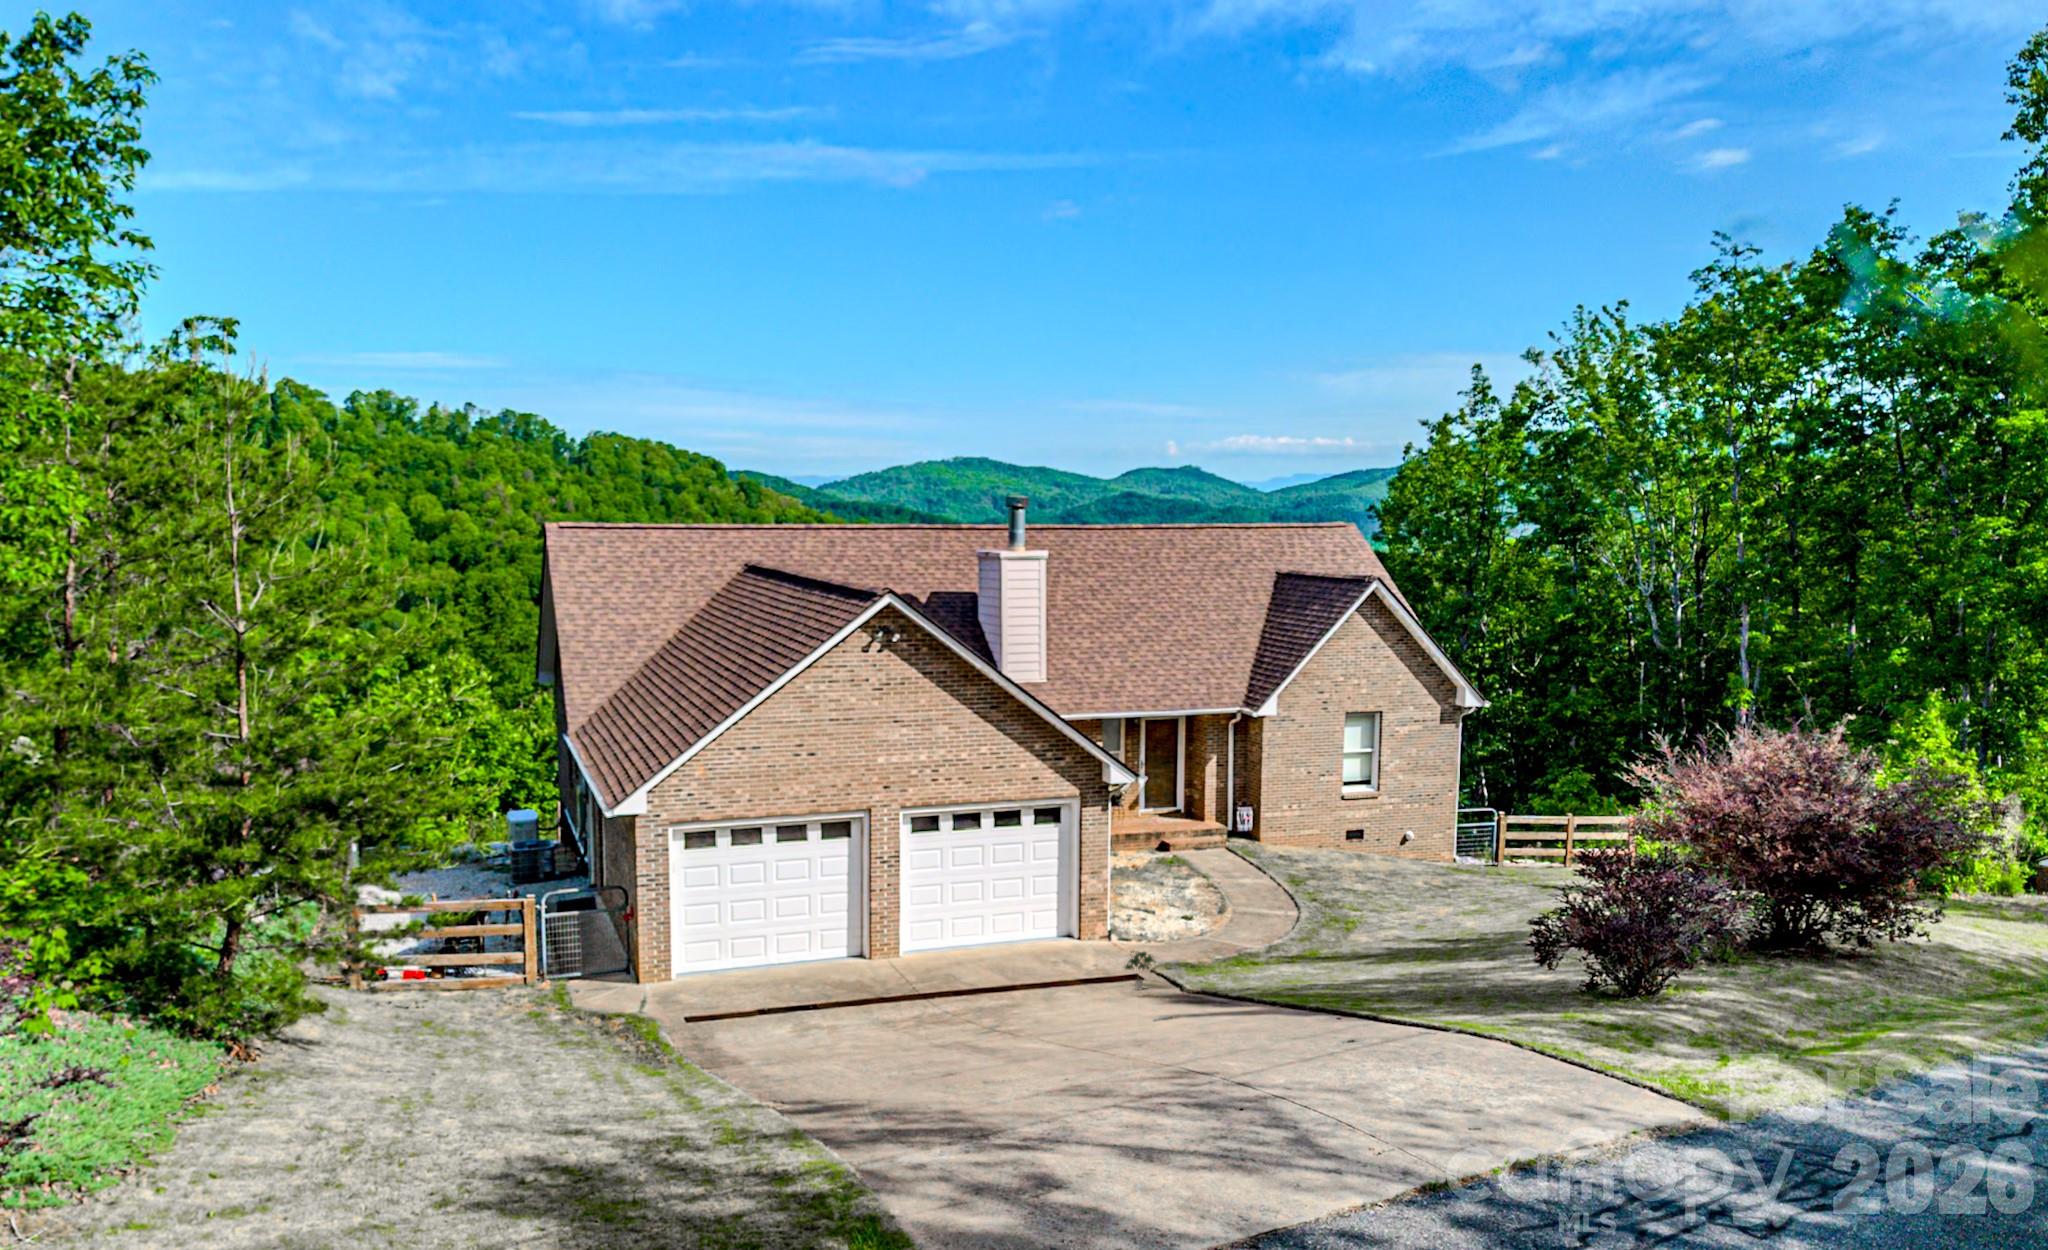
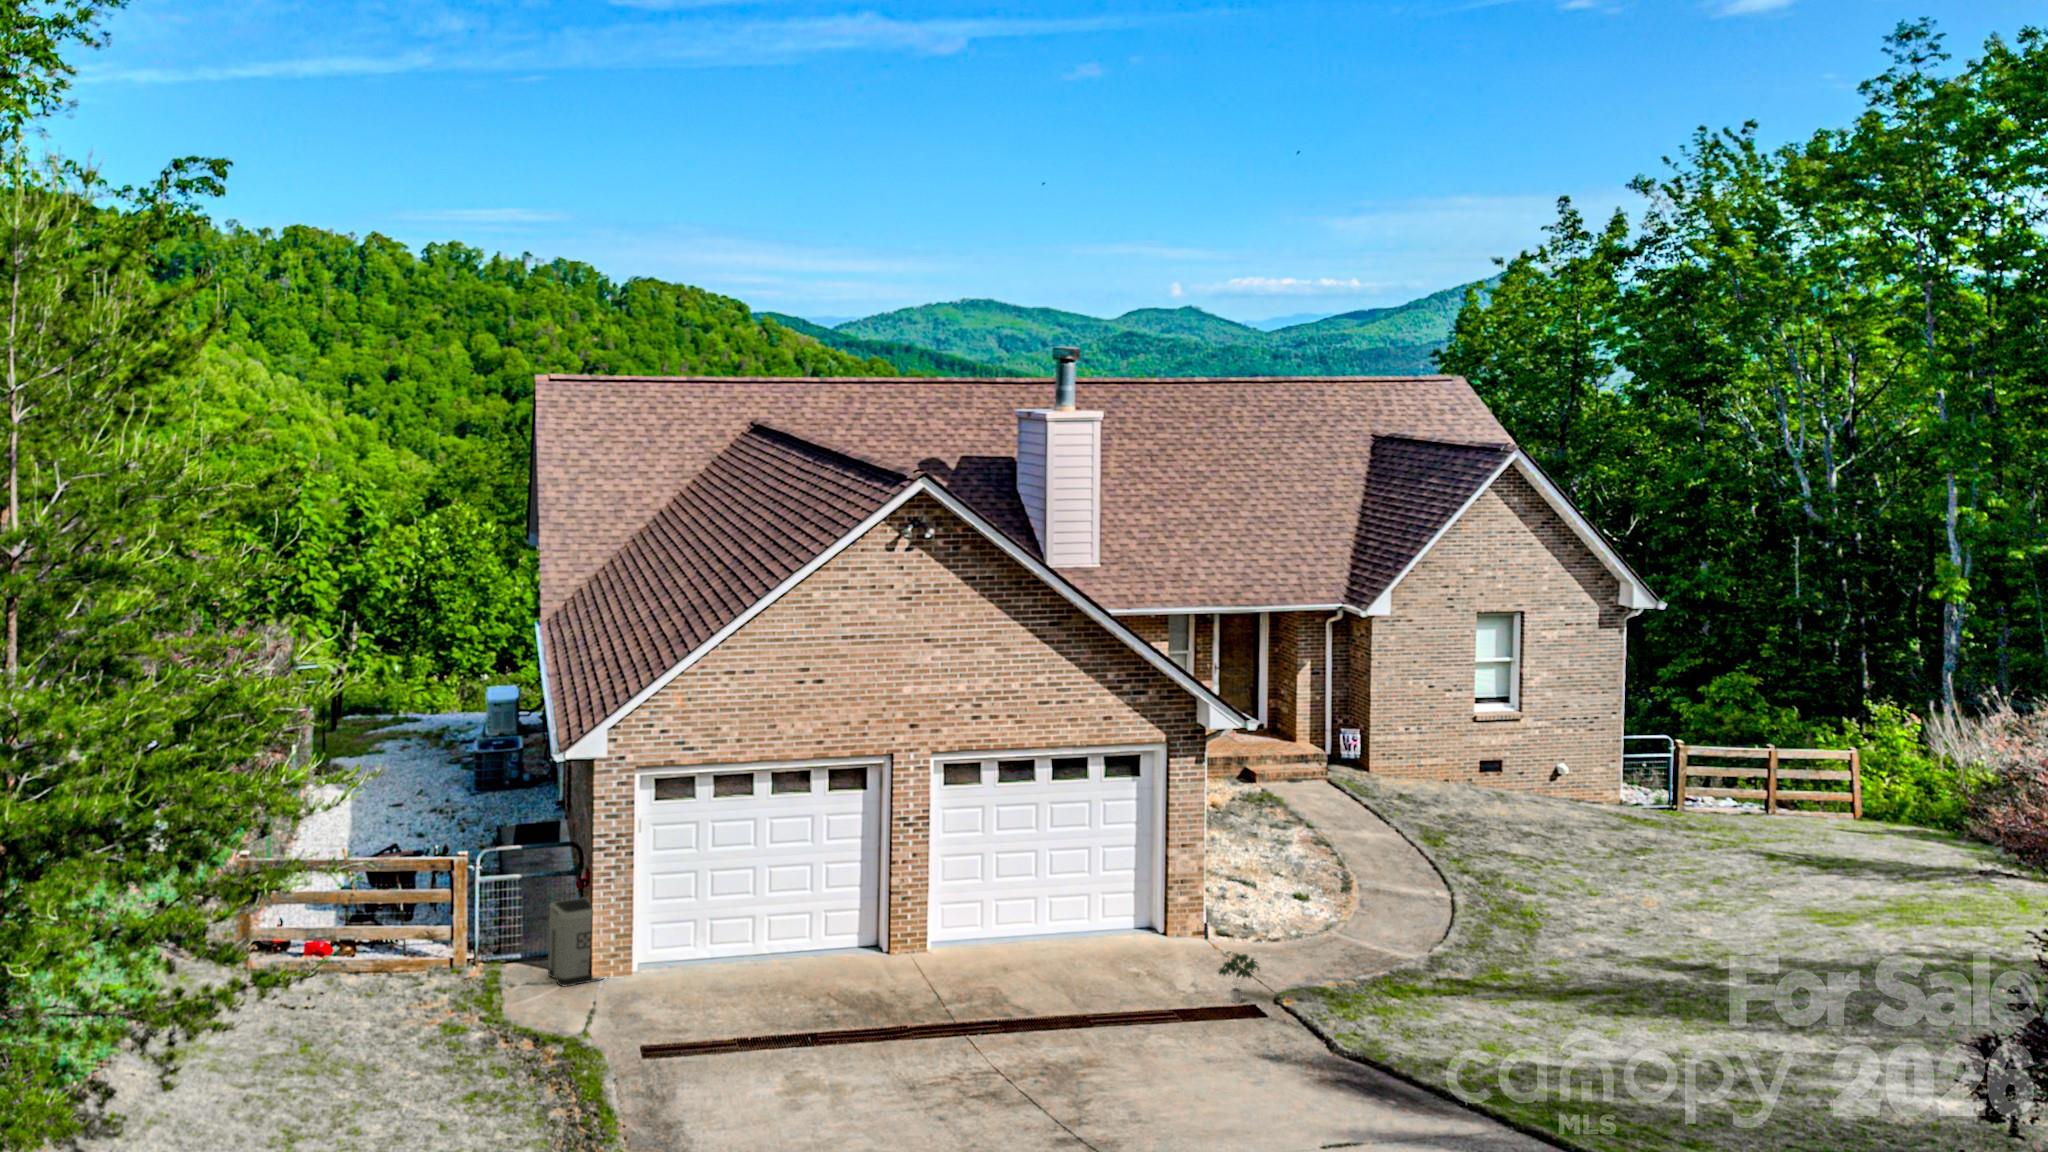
trash can: none [602,926,648,993] -> present [548,897,602,986]

